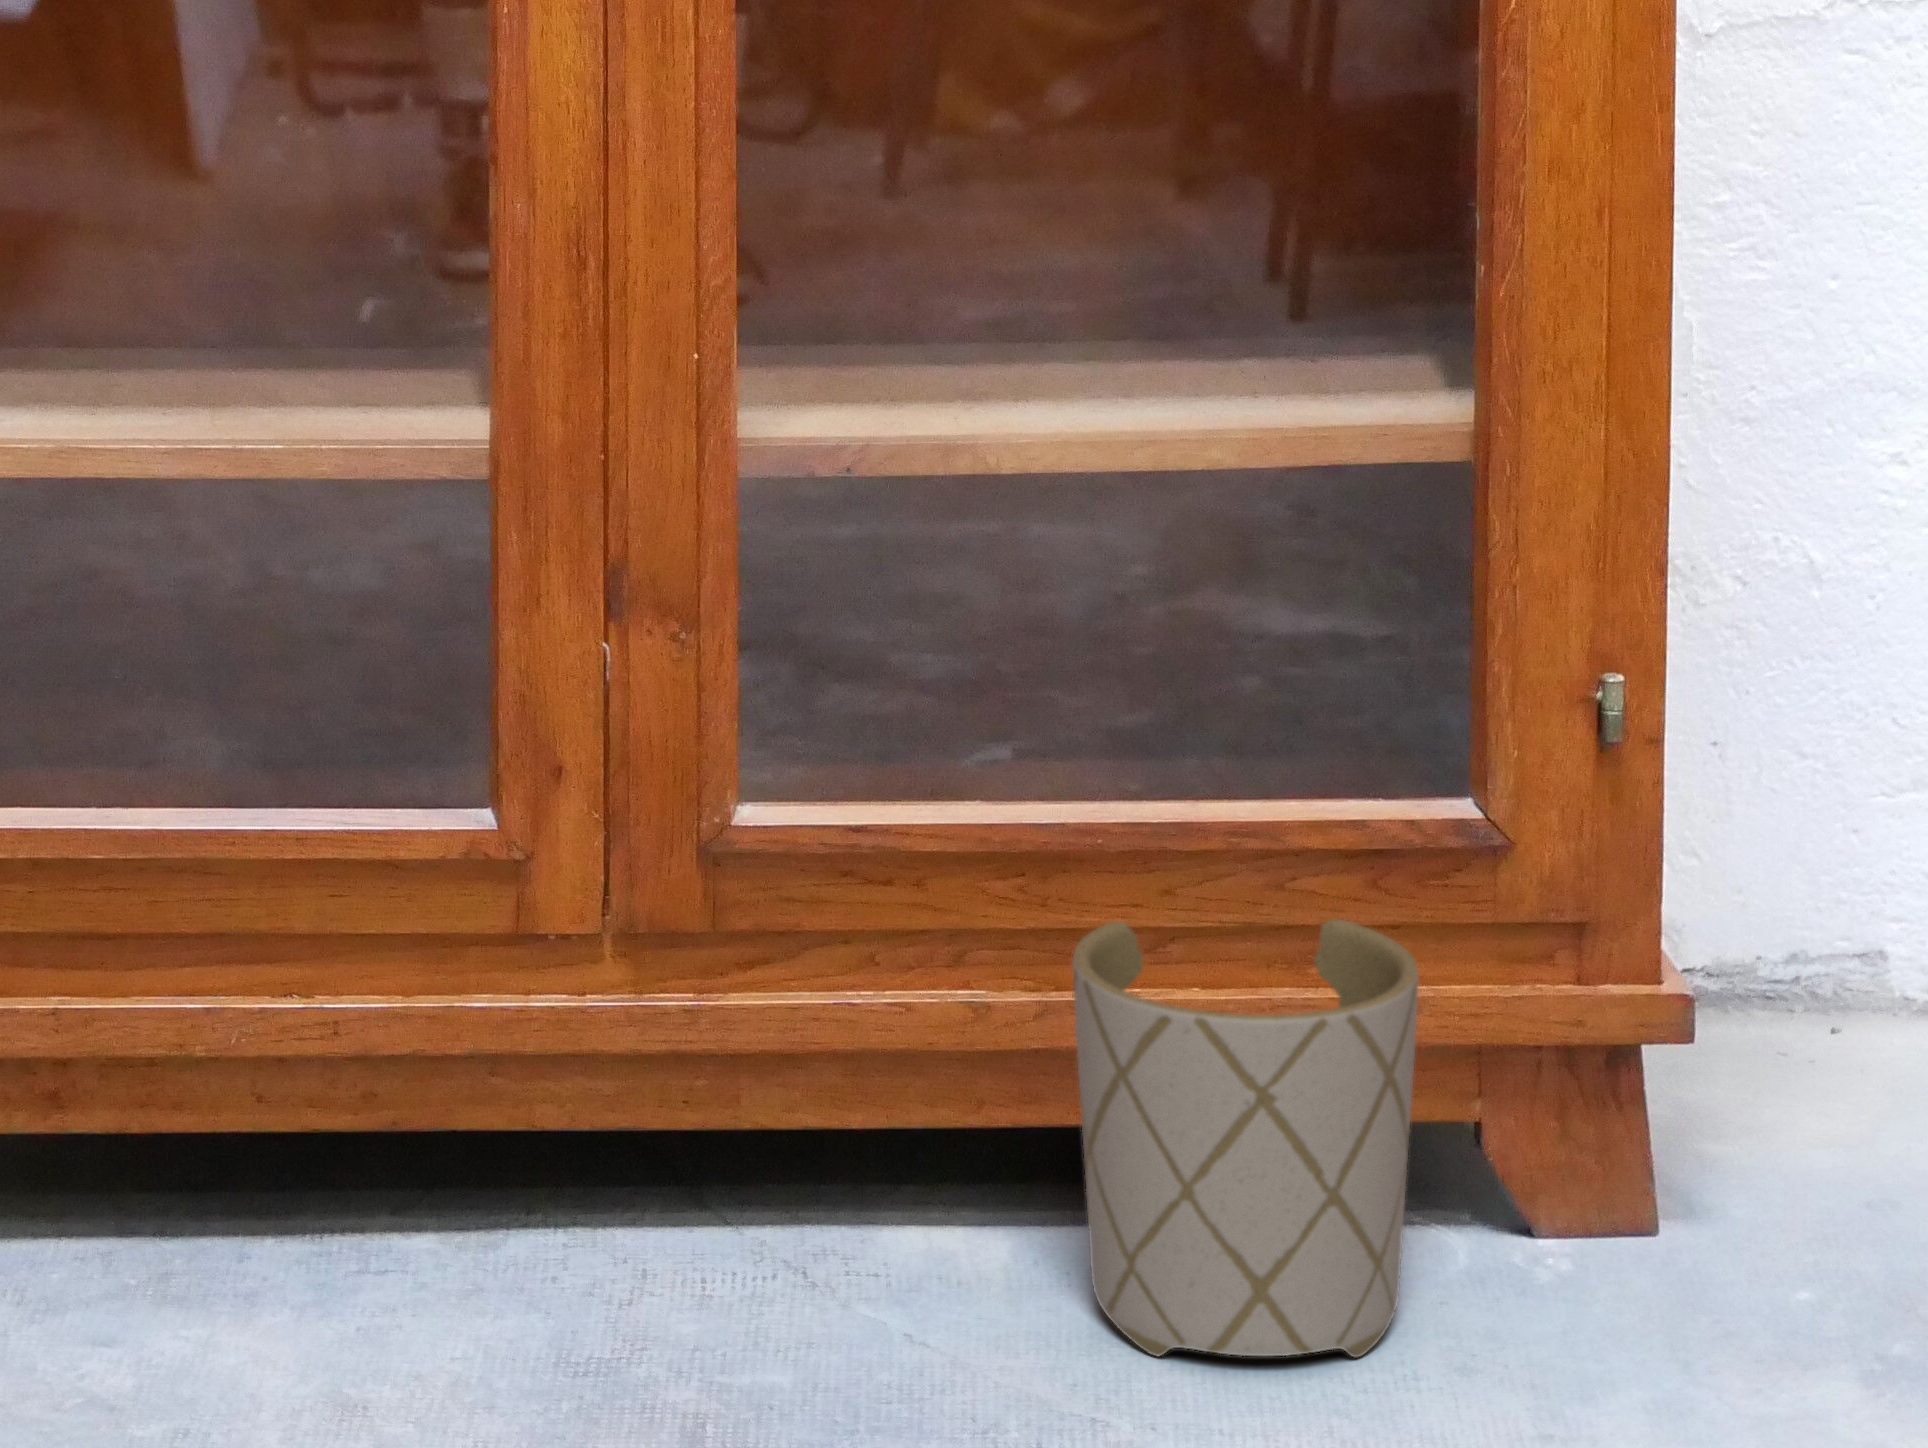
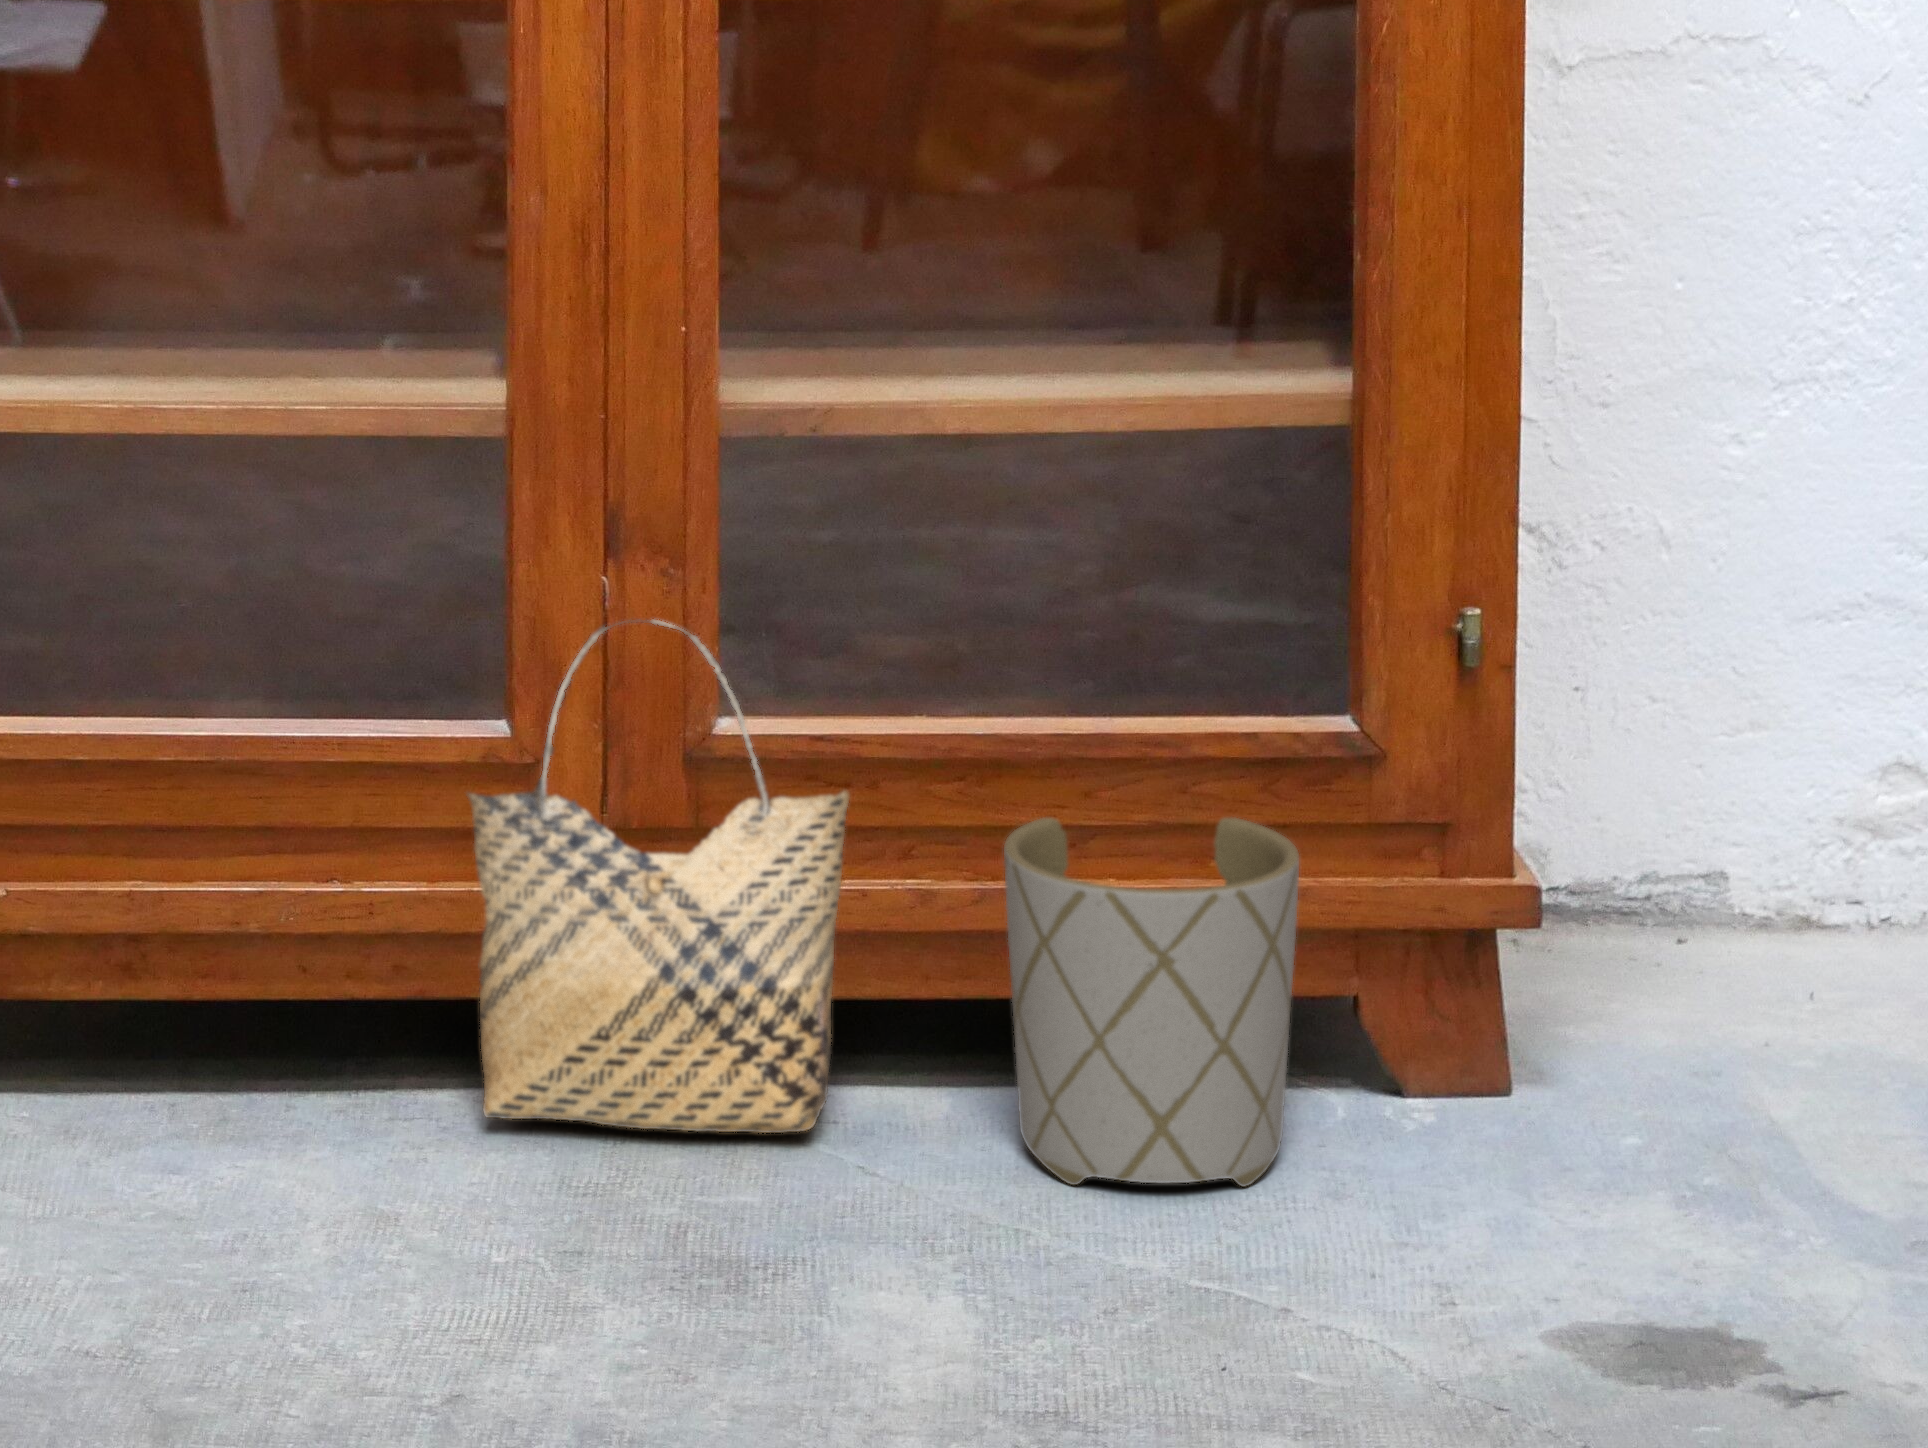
woven basket: none [442,643,893,1289] -> present [466,620,849,1133]

